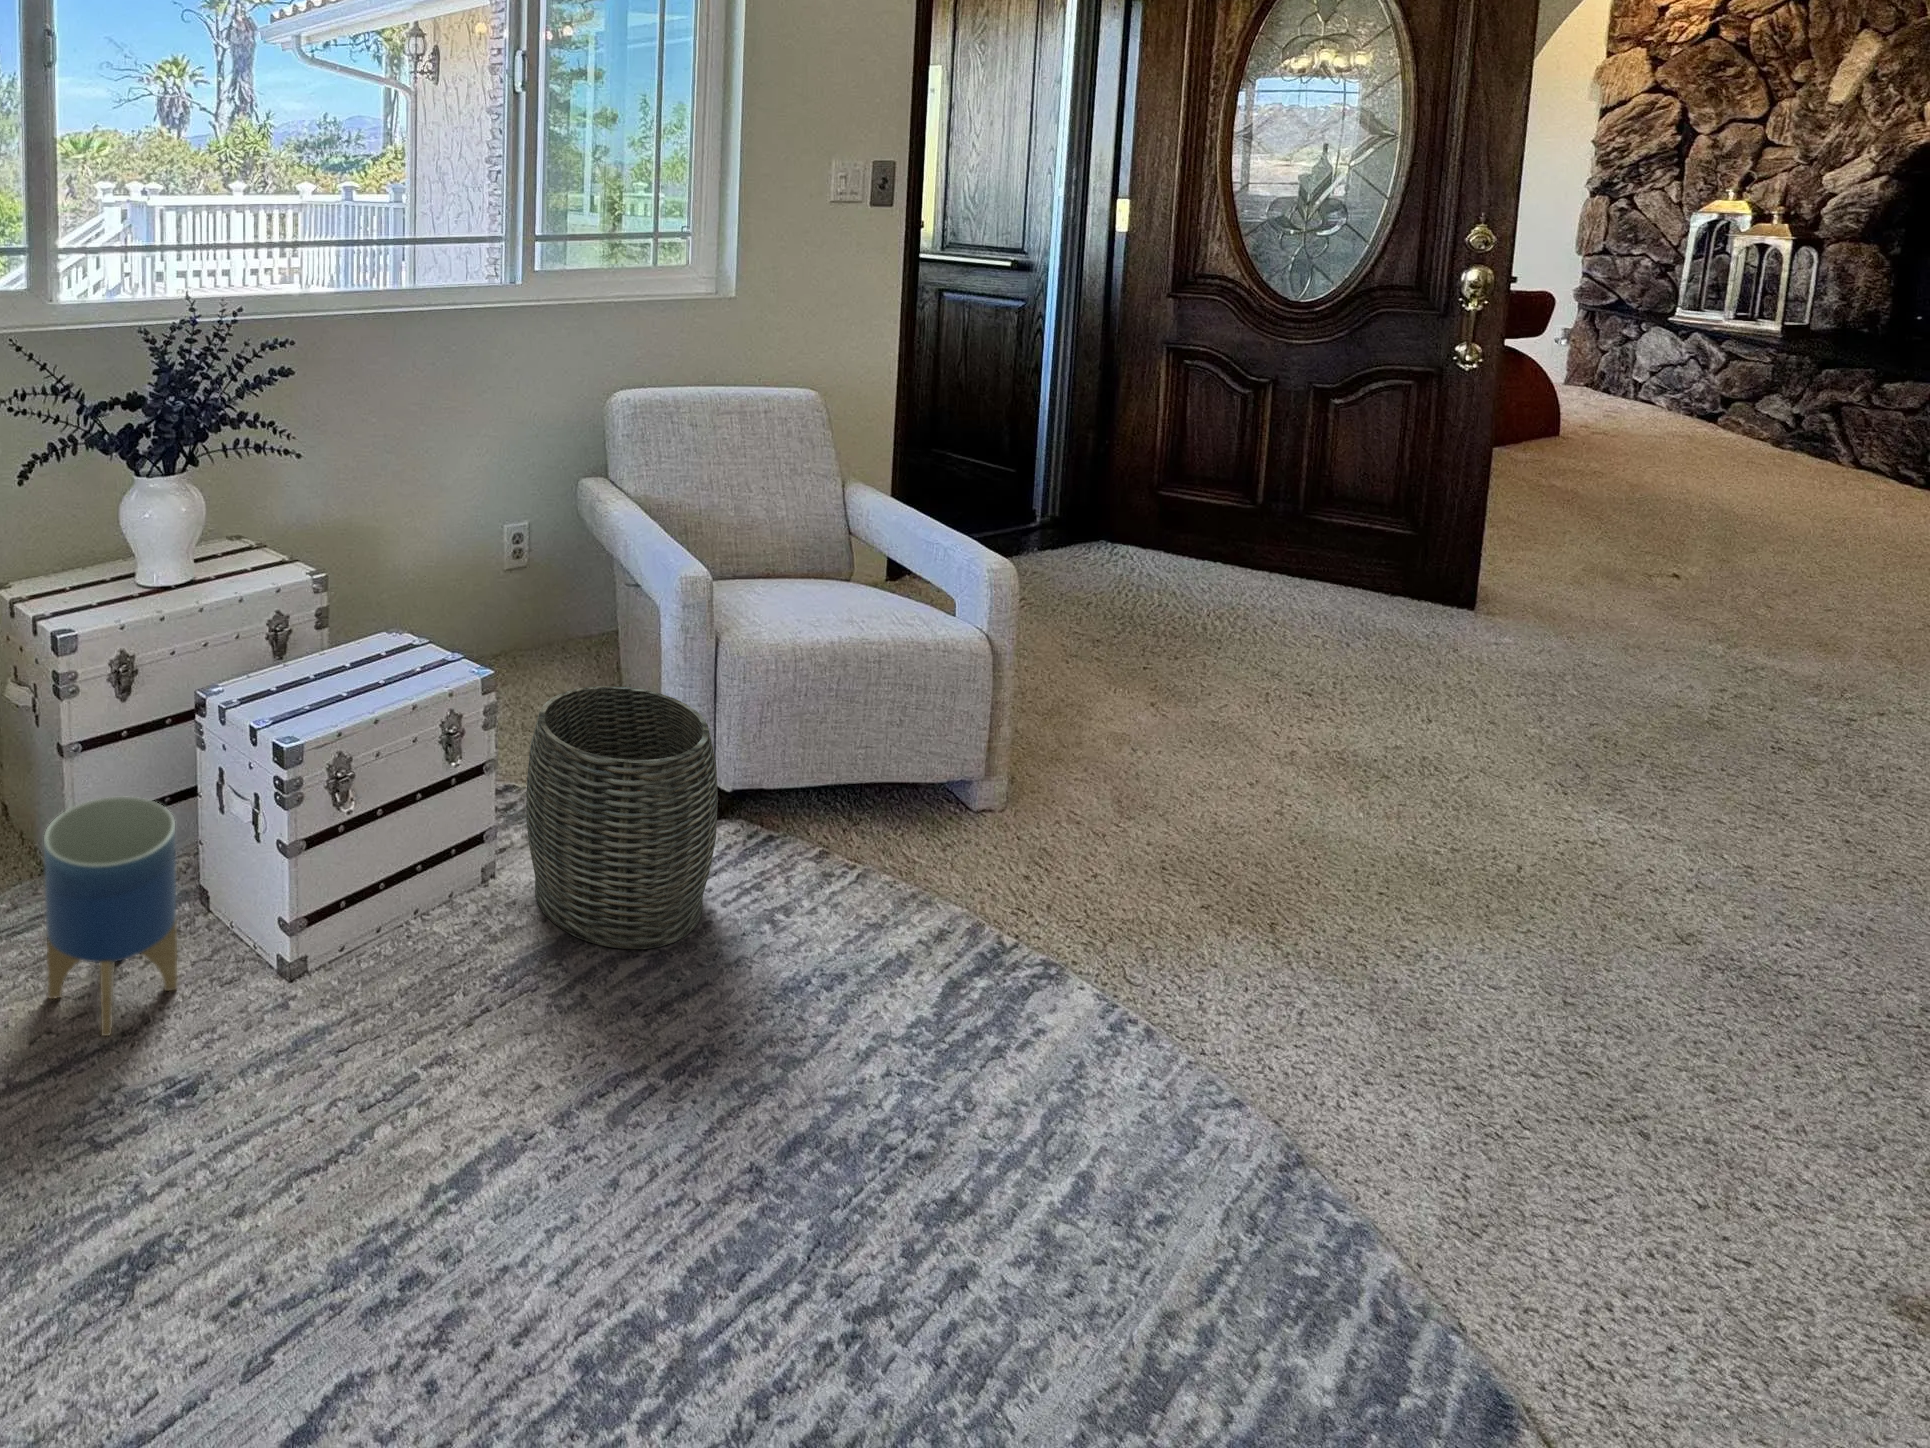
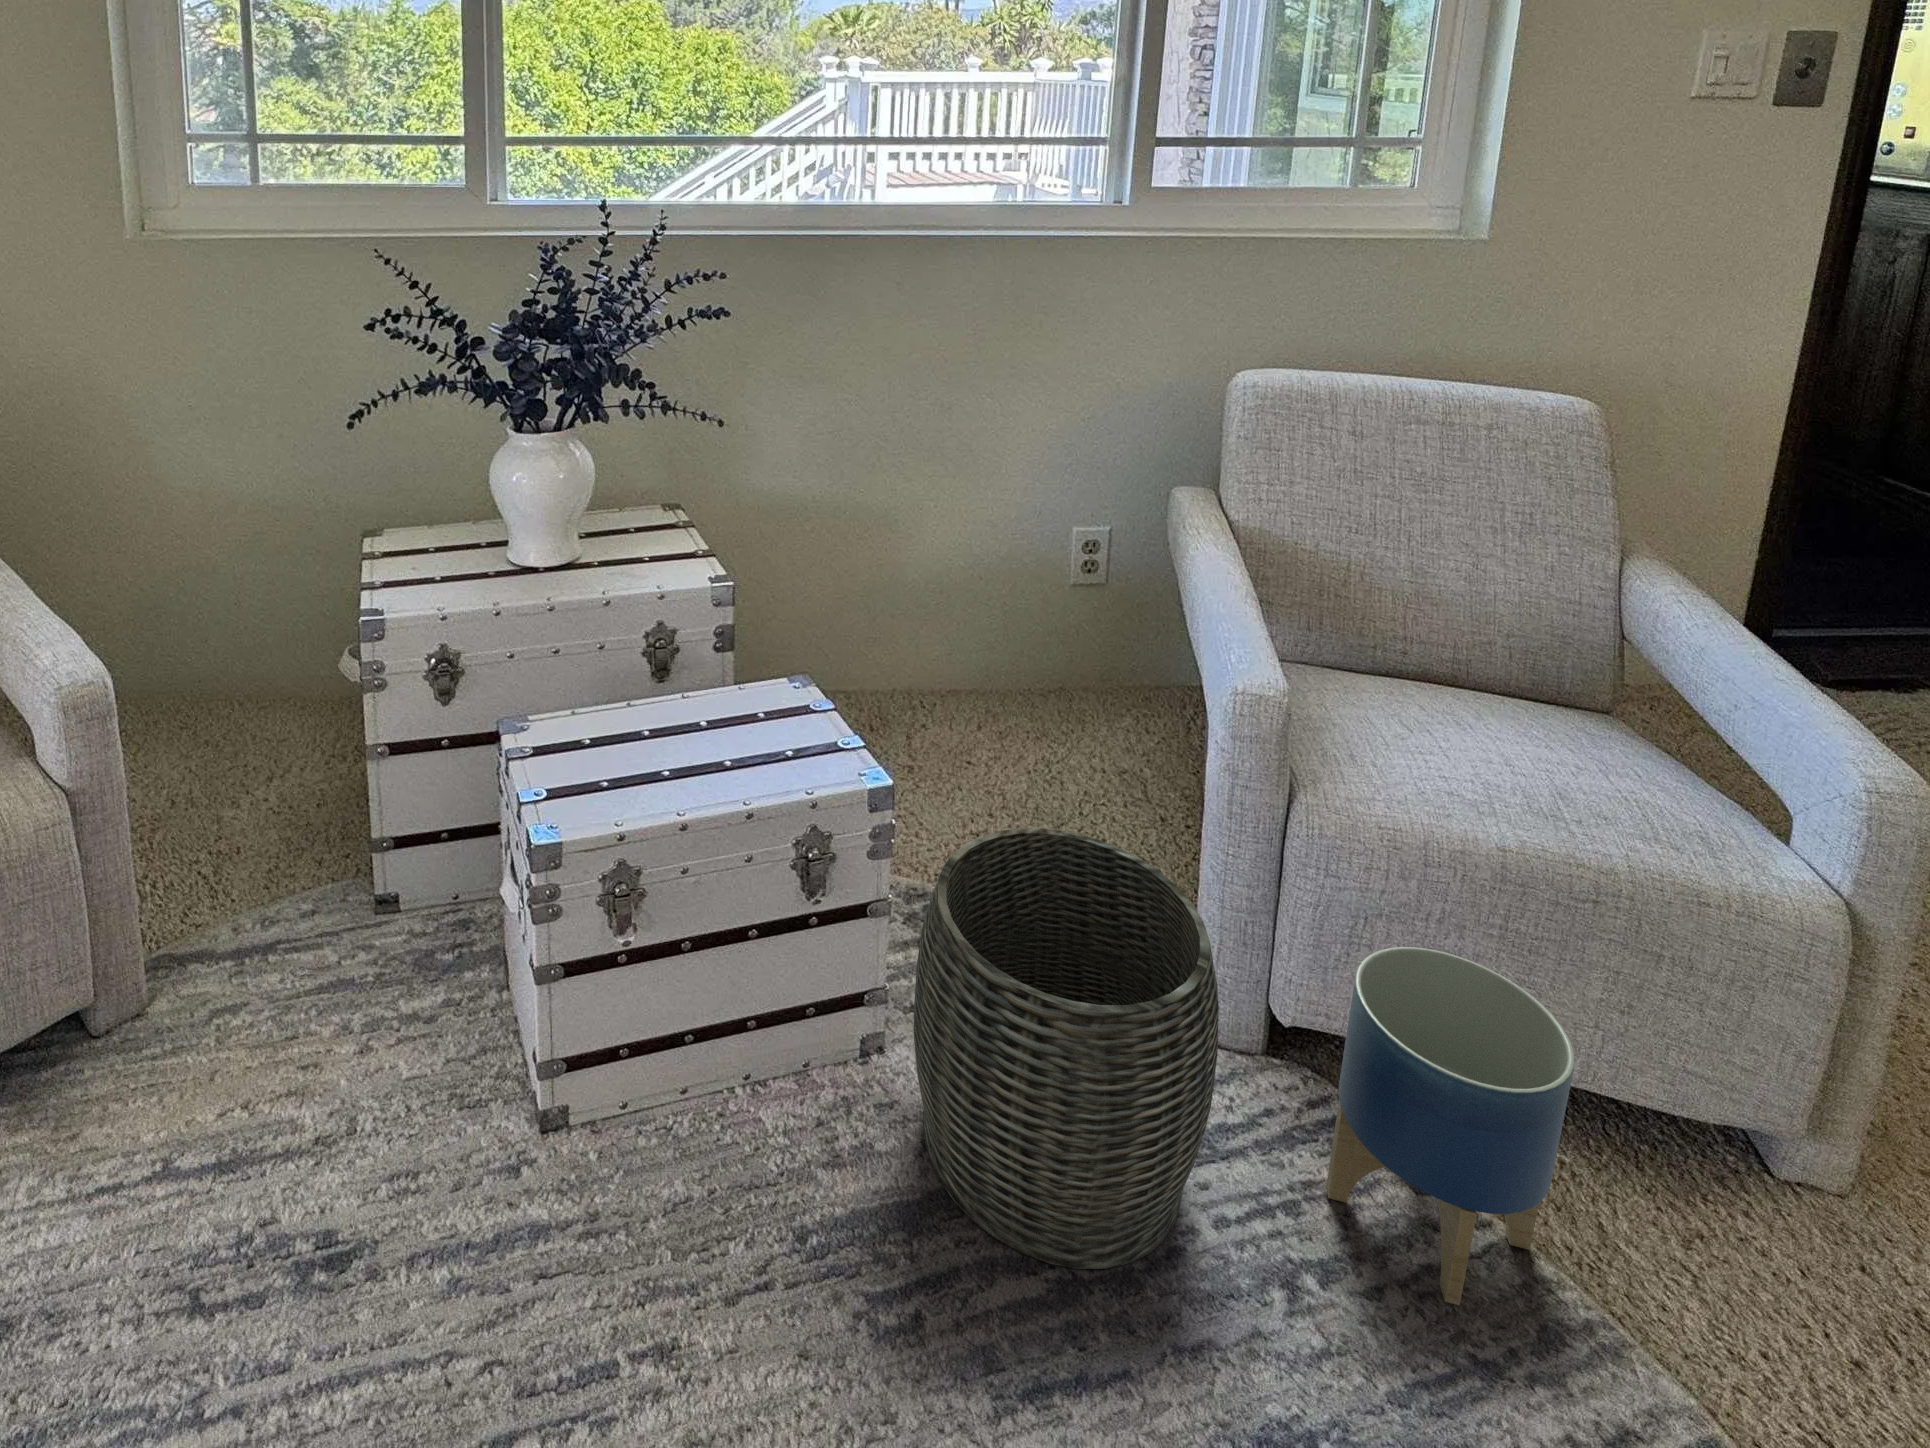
planter: present [44,797,177,1036] -> present [1326,947,1575,1305]

